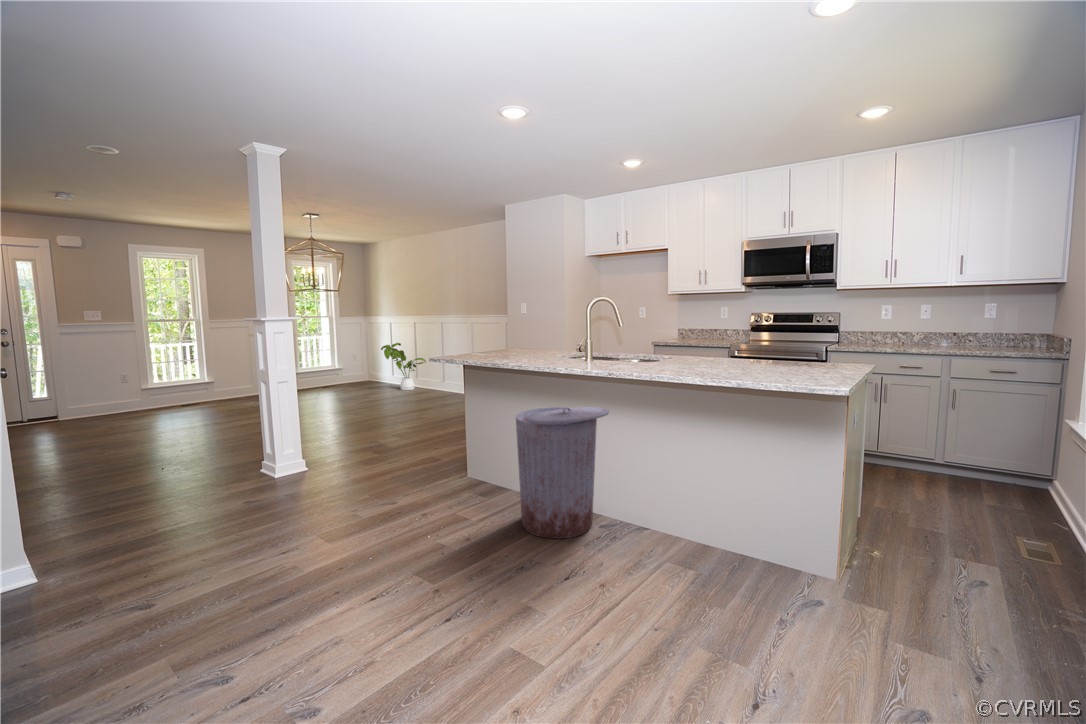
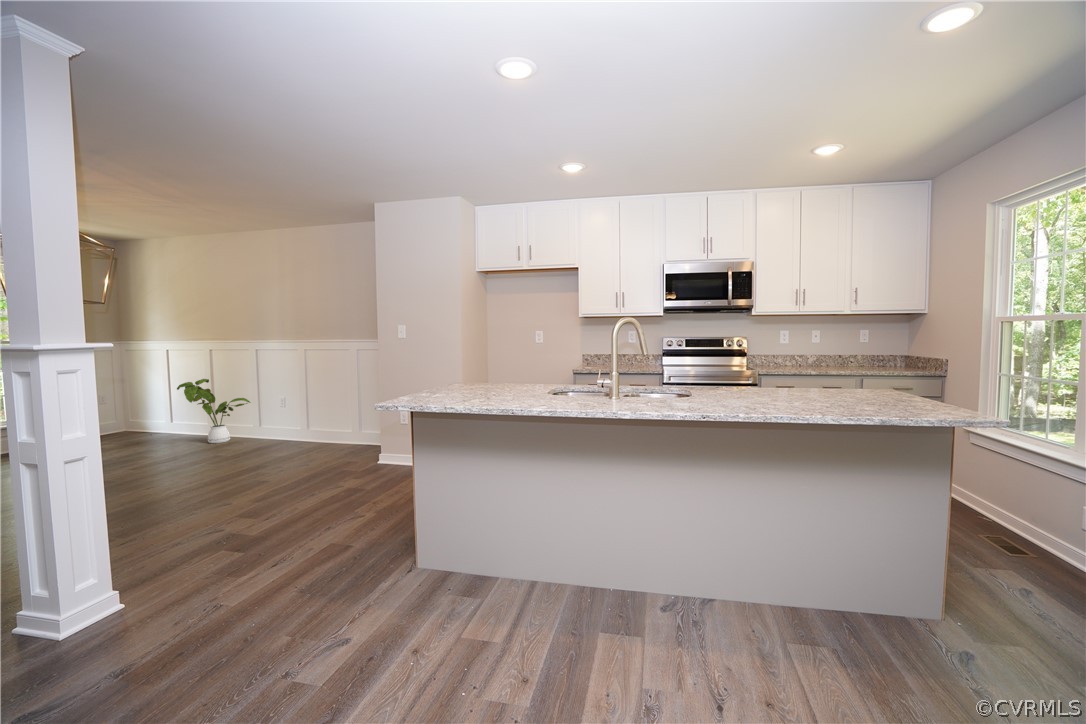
trash can: present [516,407,609,539] -> none [546,458,676,651]

